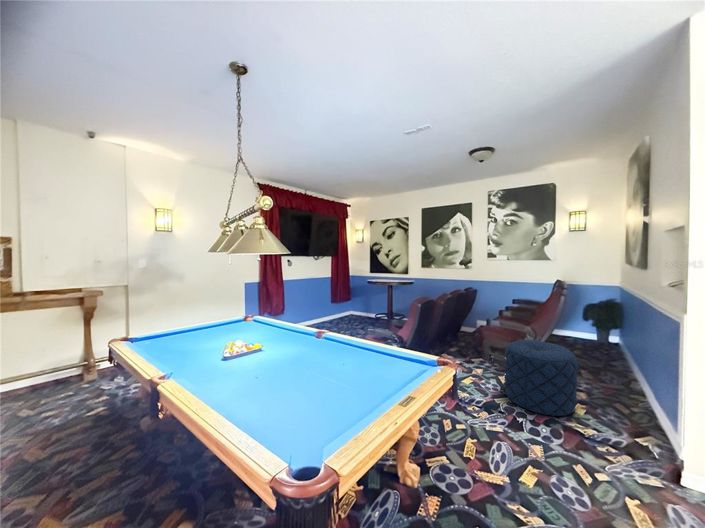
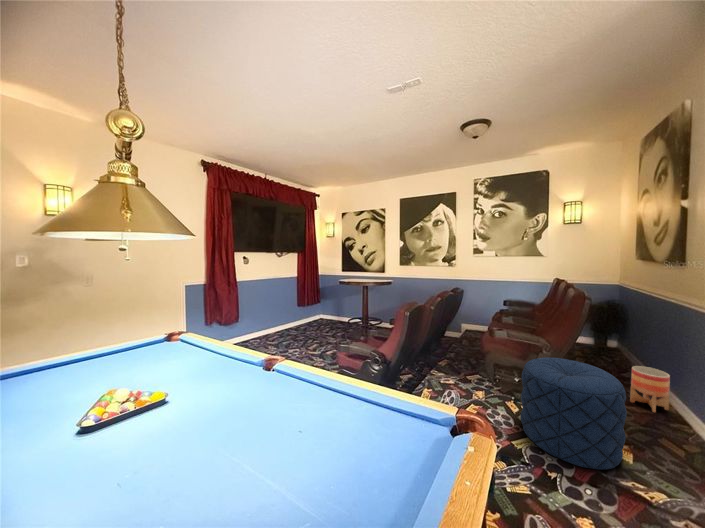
planter: none [605,352,636,388] -> present [630,366,670,412]

